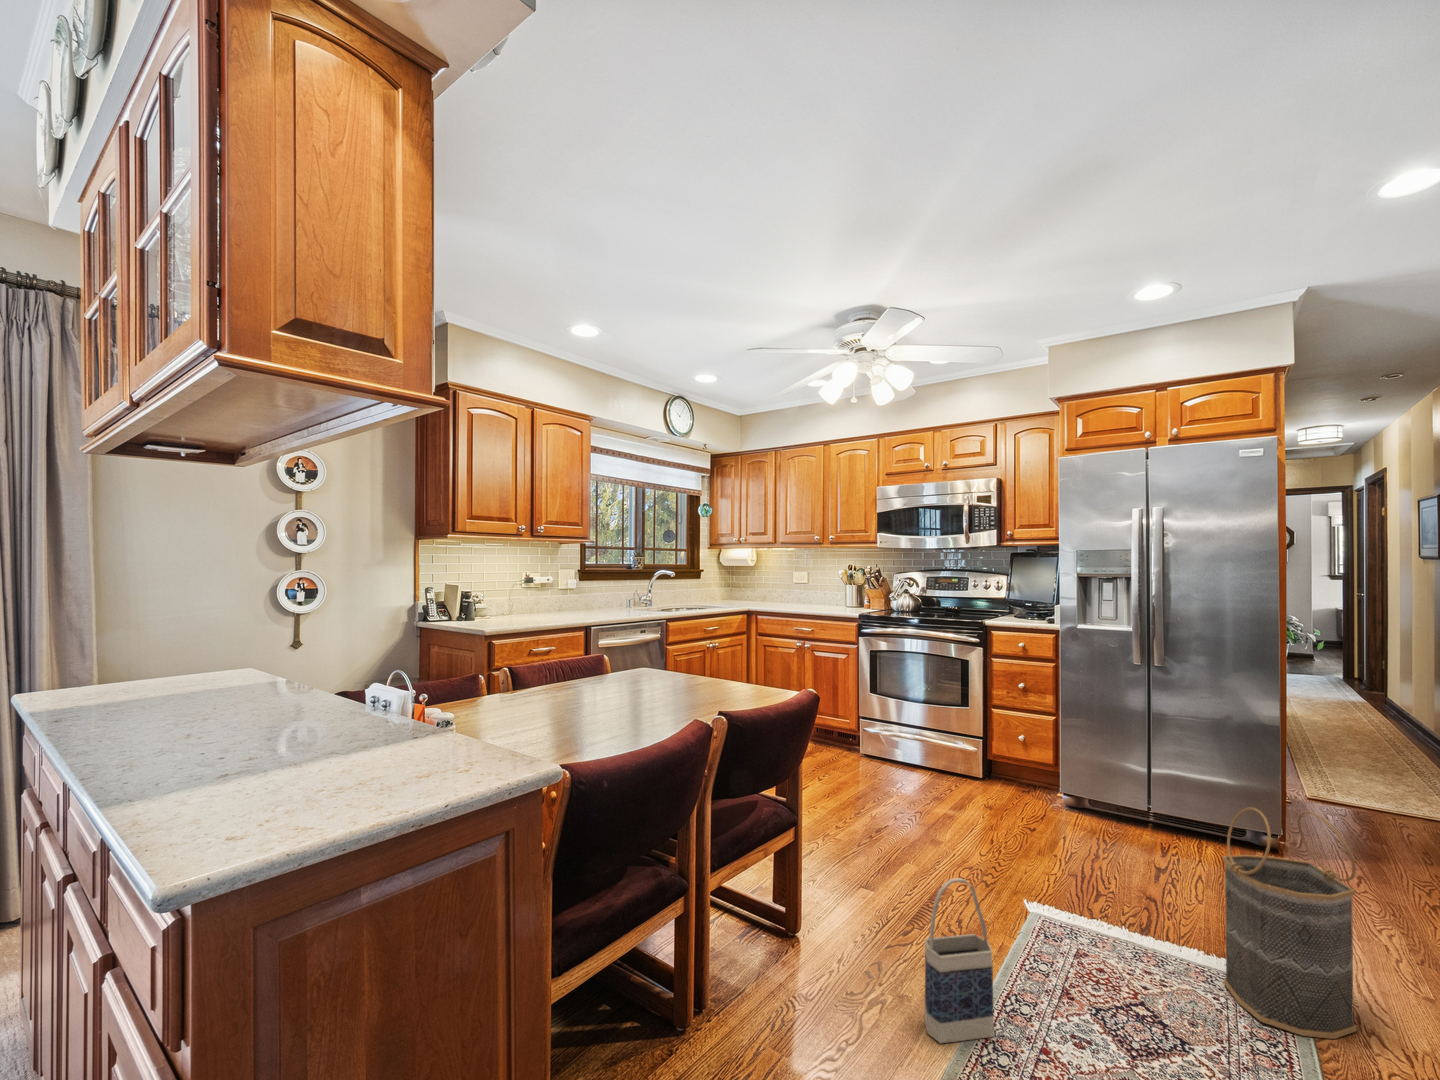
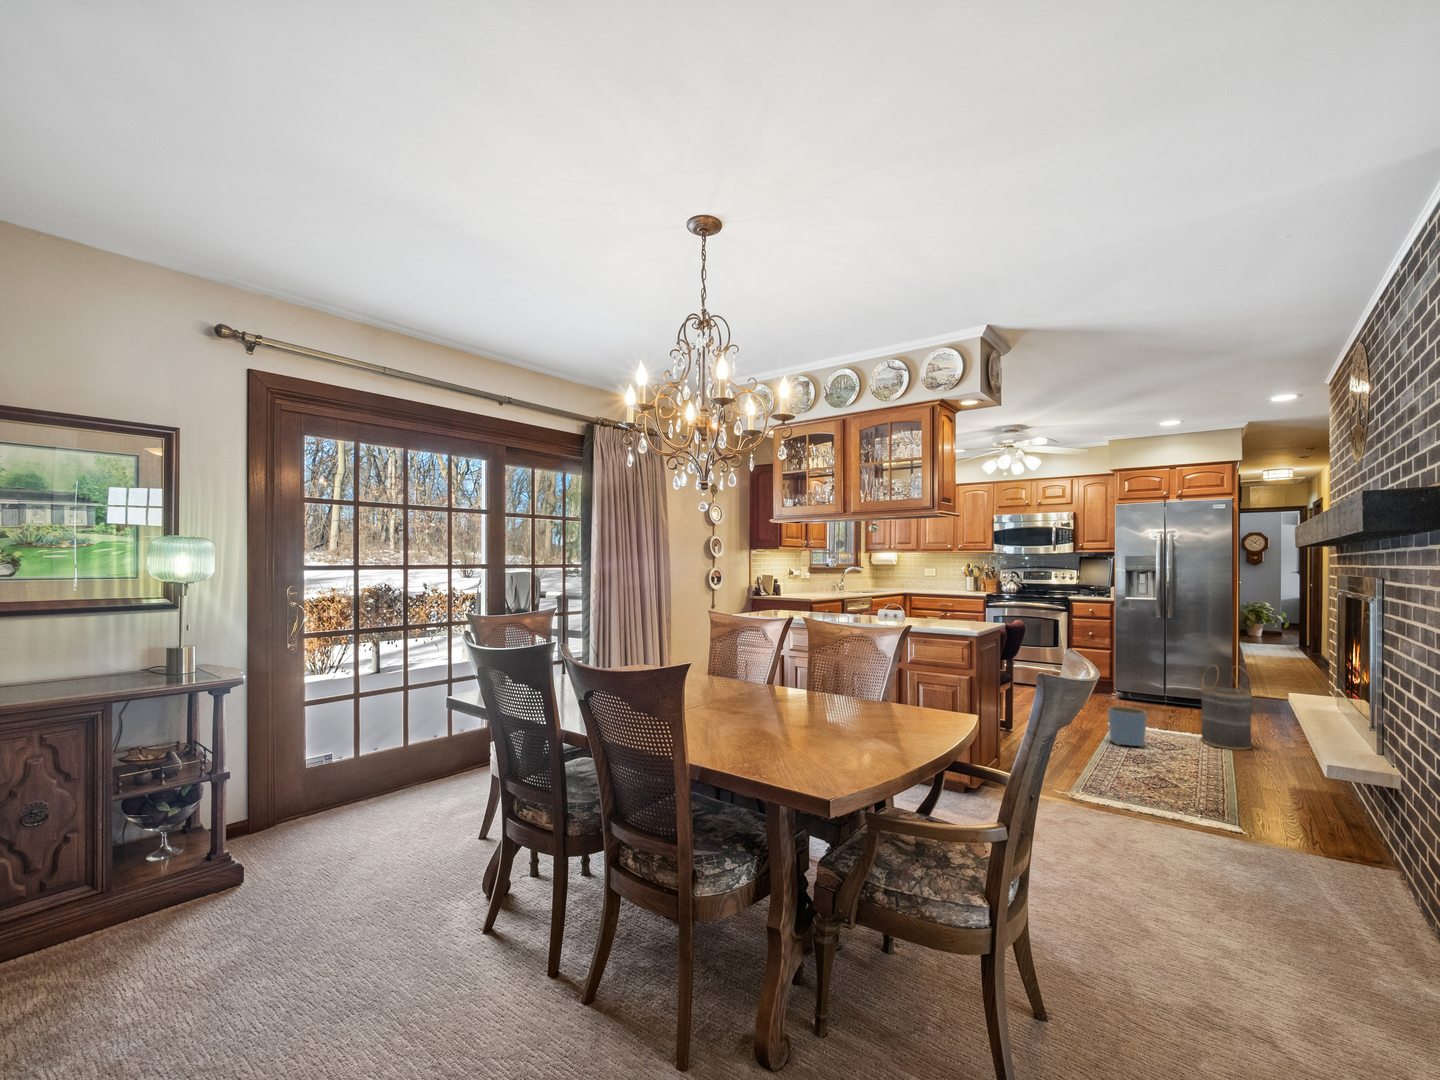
bag: present [925,878,994,1043] -> none [1080,689,1109,750]
planter: none [1002,901,1091,1027] -> present [1108,706,1146,747]

